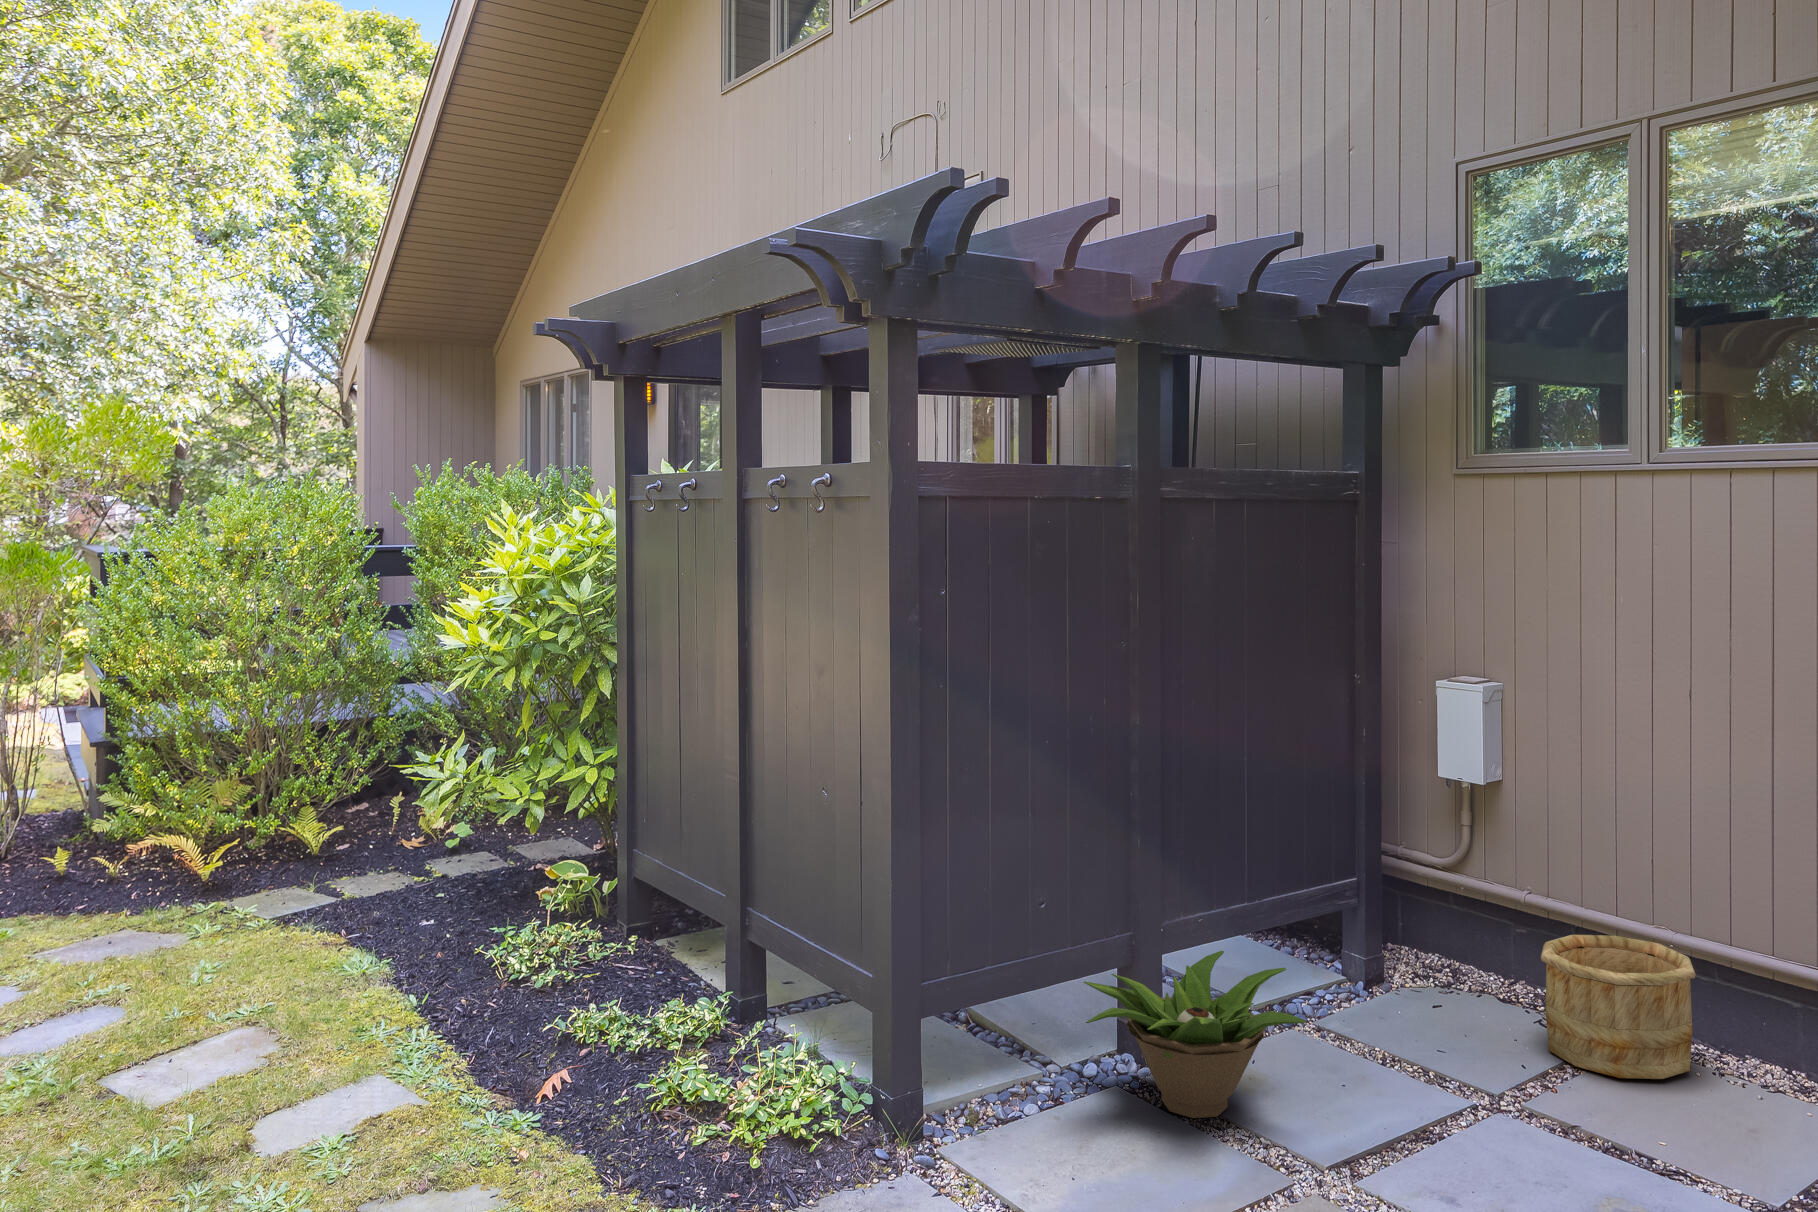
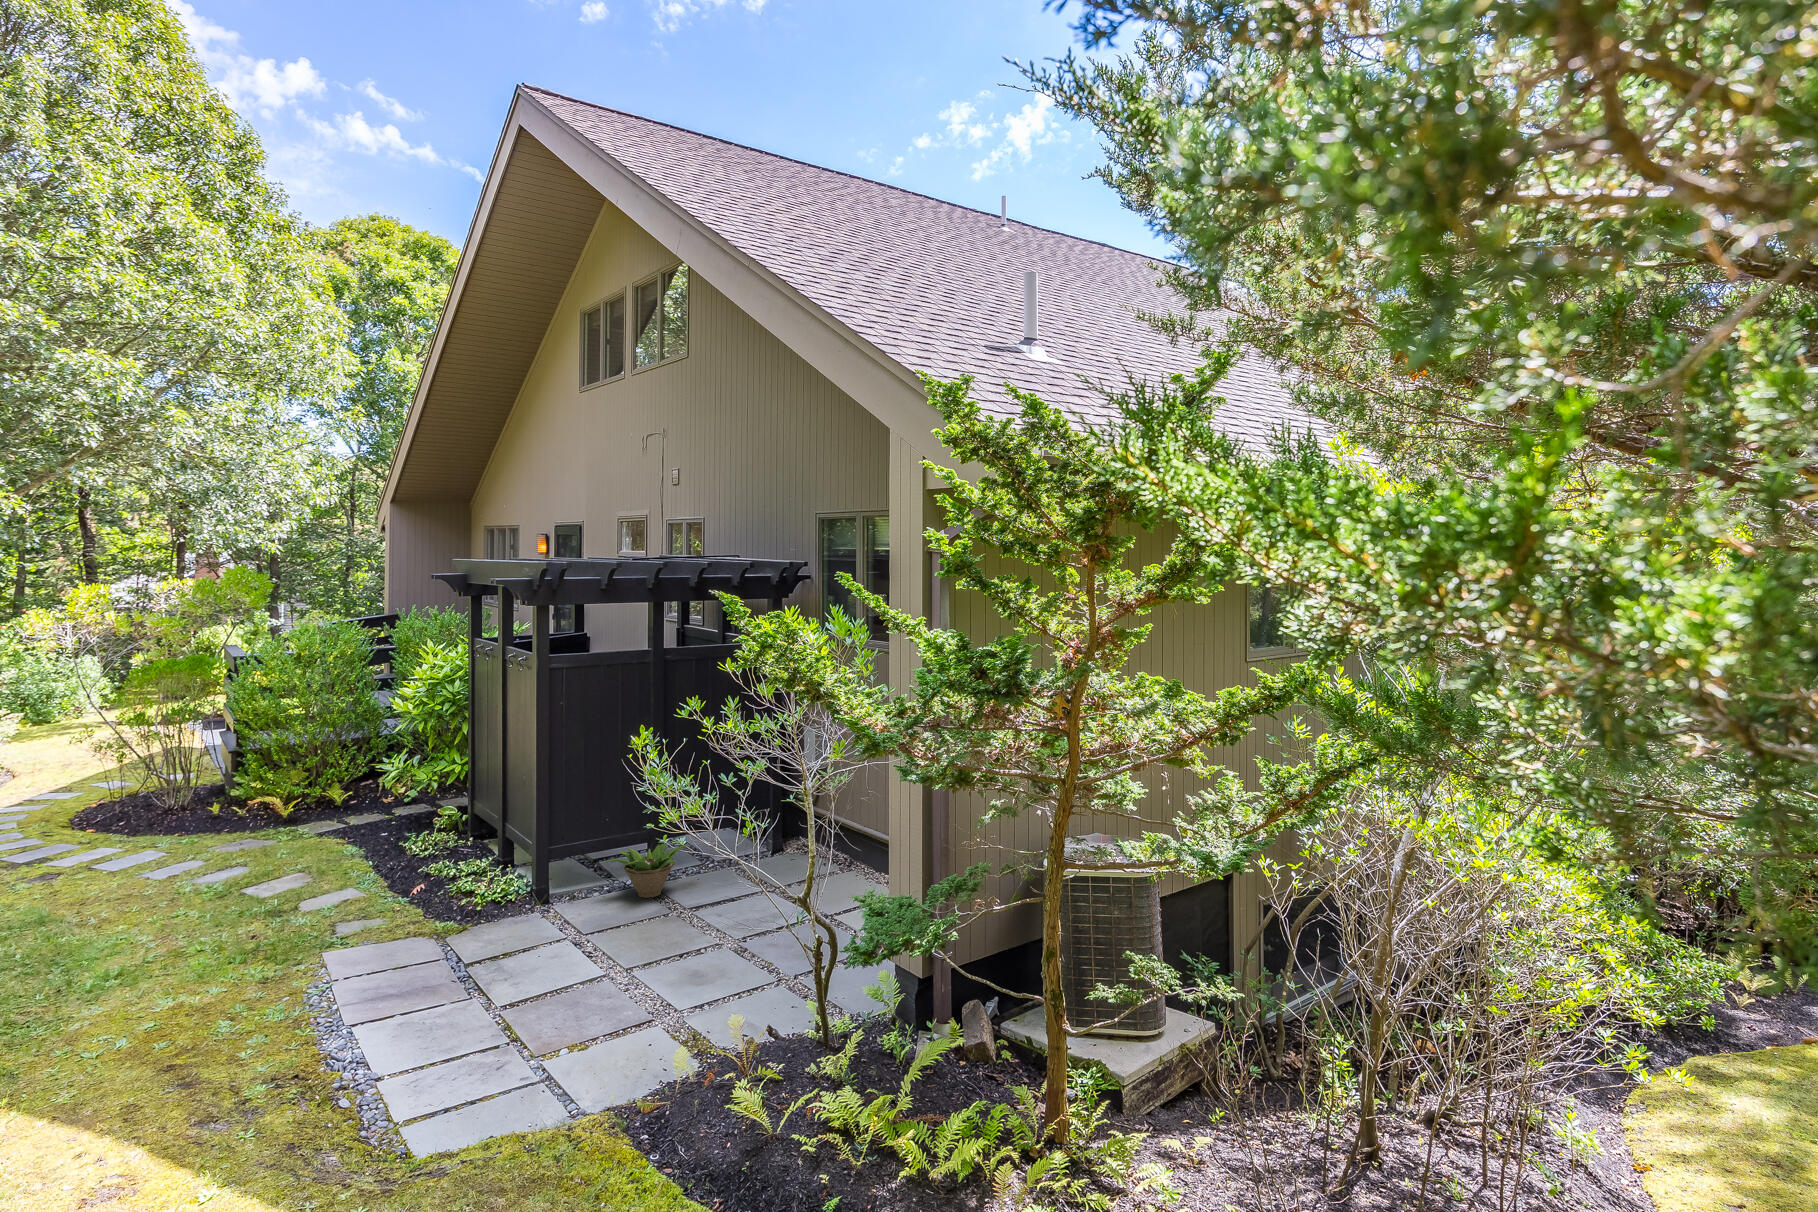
wooden bucket: present [1541,935,1696,1079] -> none [800,832,850,883]

